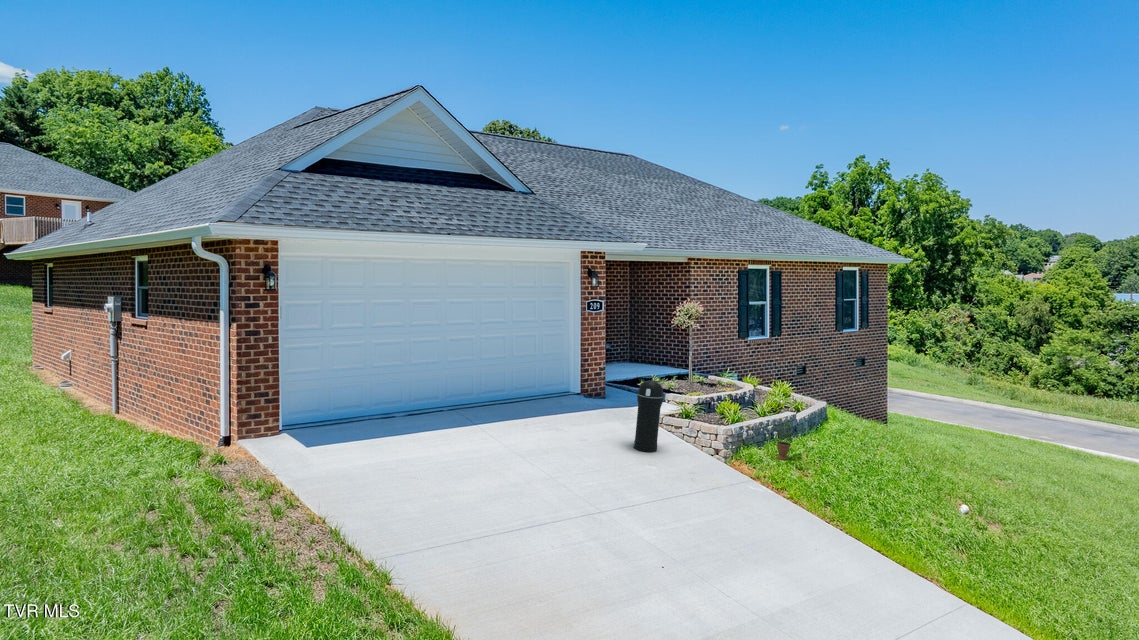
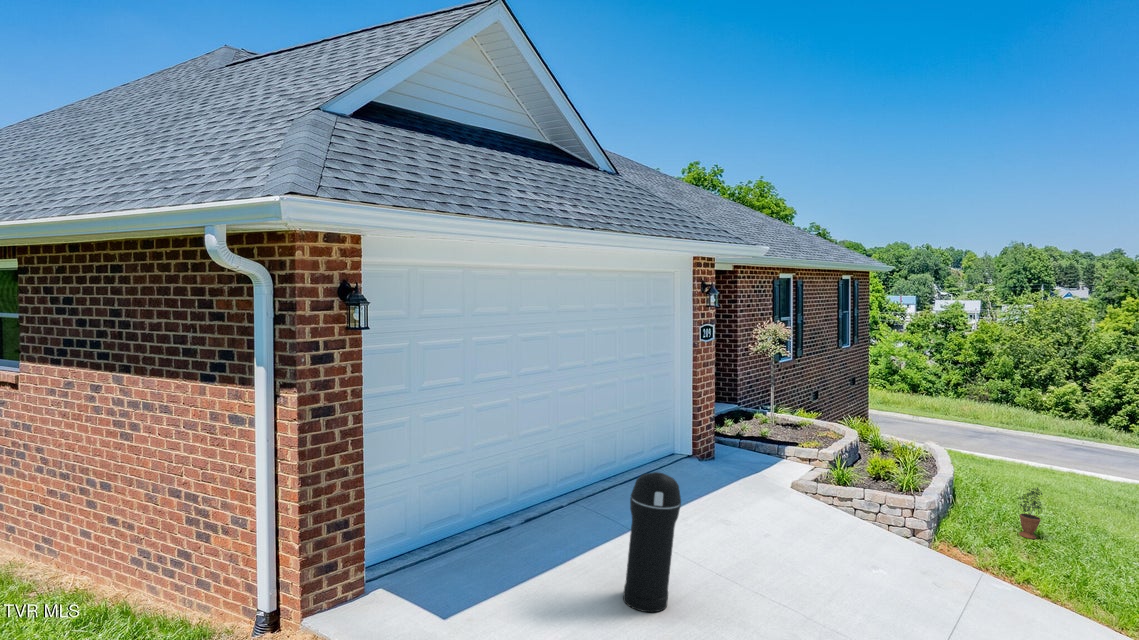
trash can: present [634,381,664,452] -> present [623,472,681,612]

